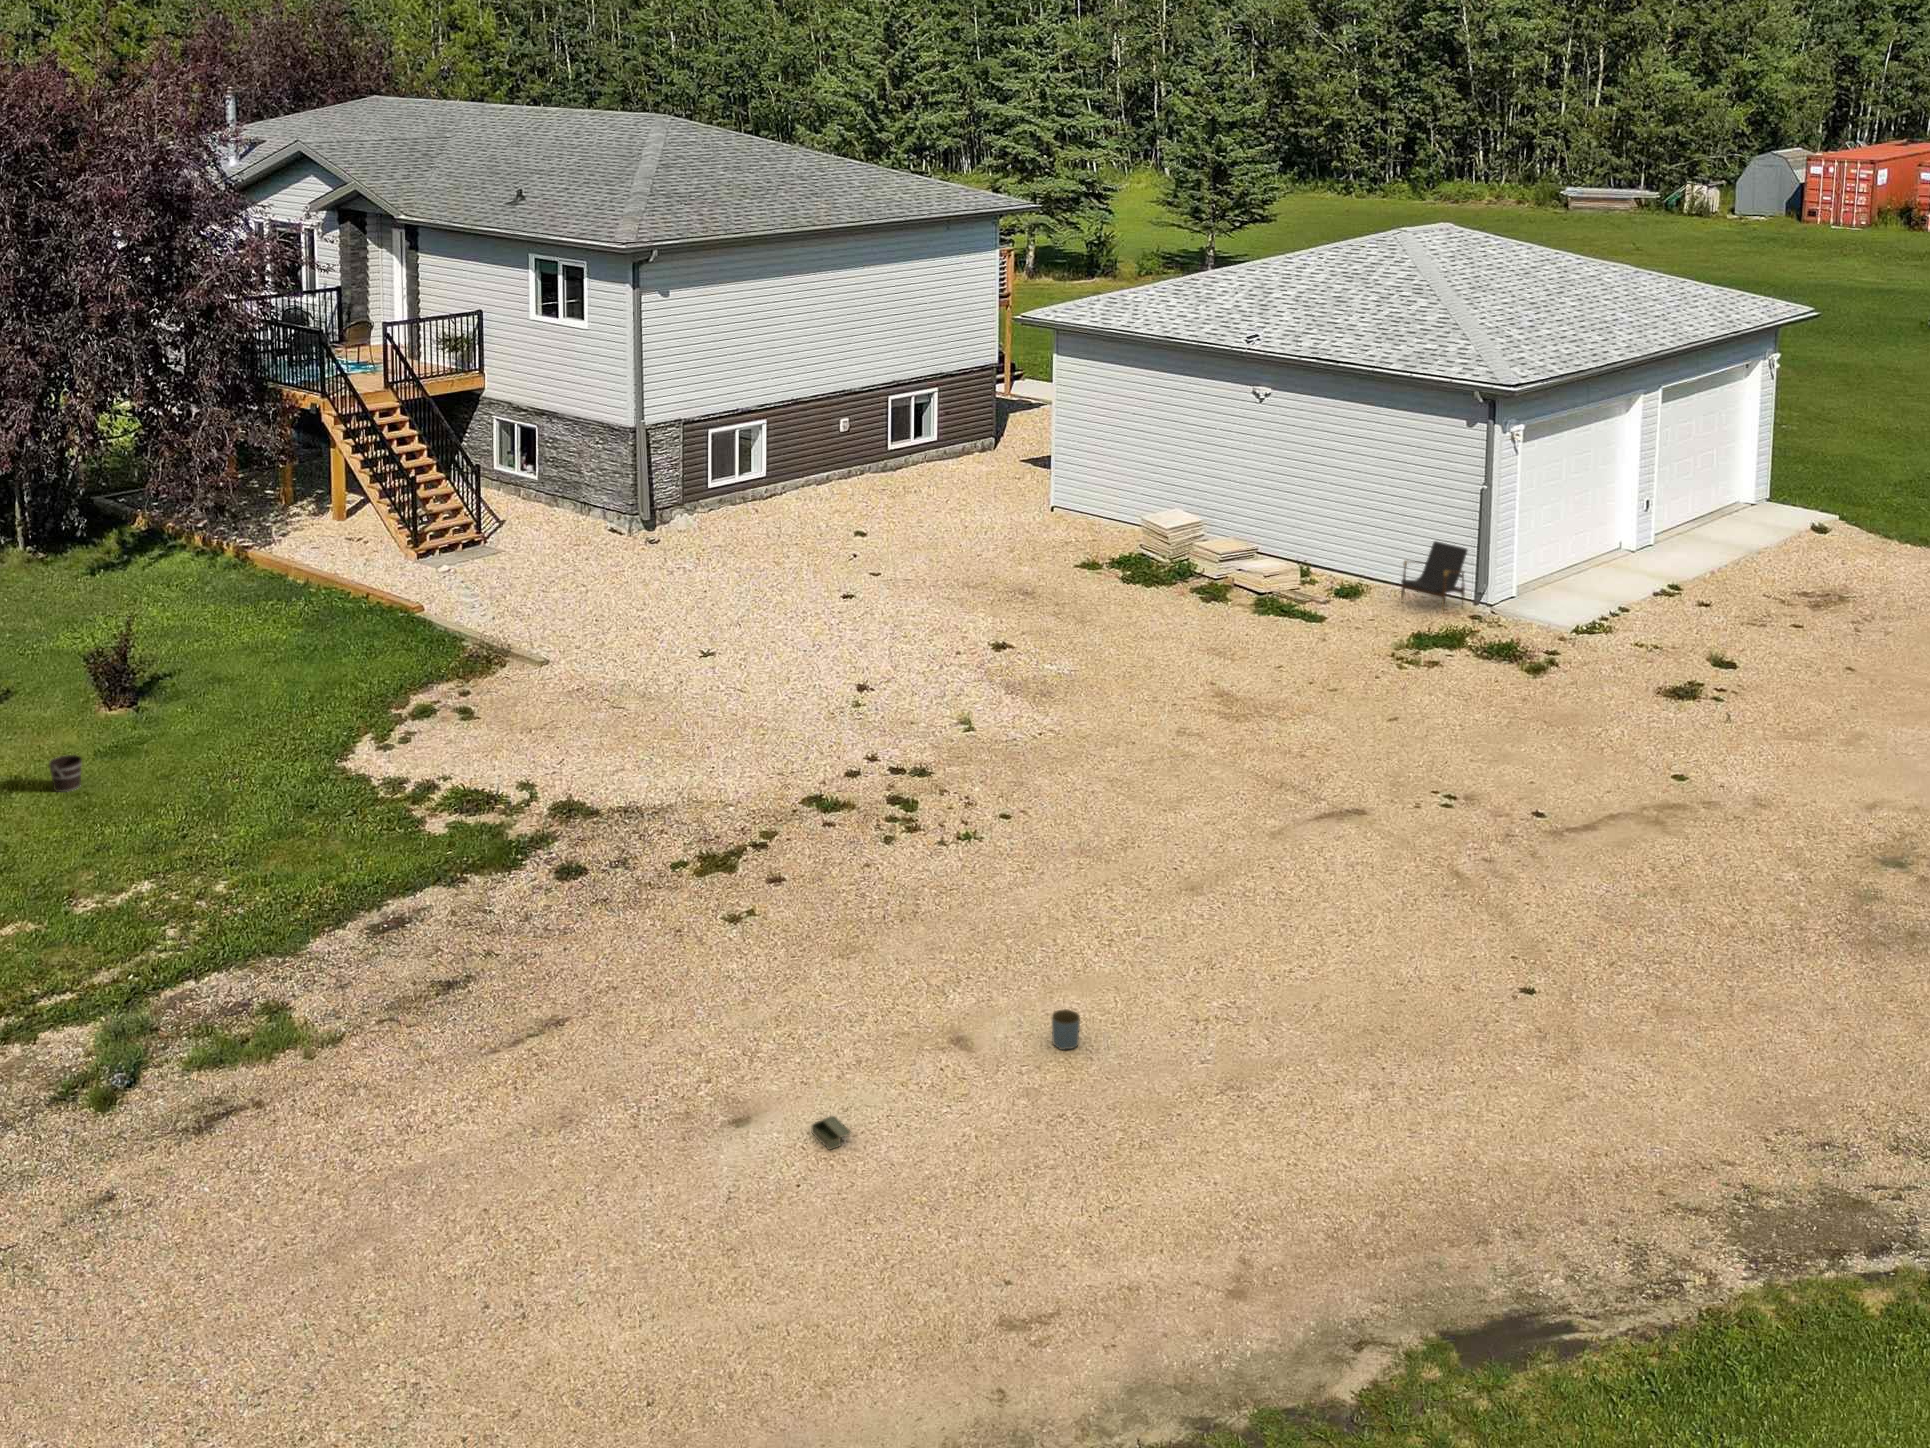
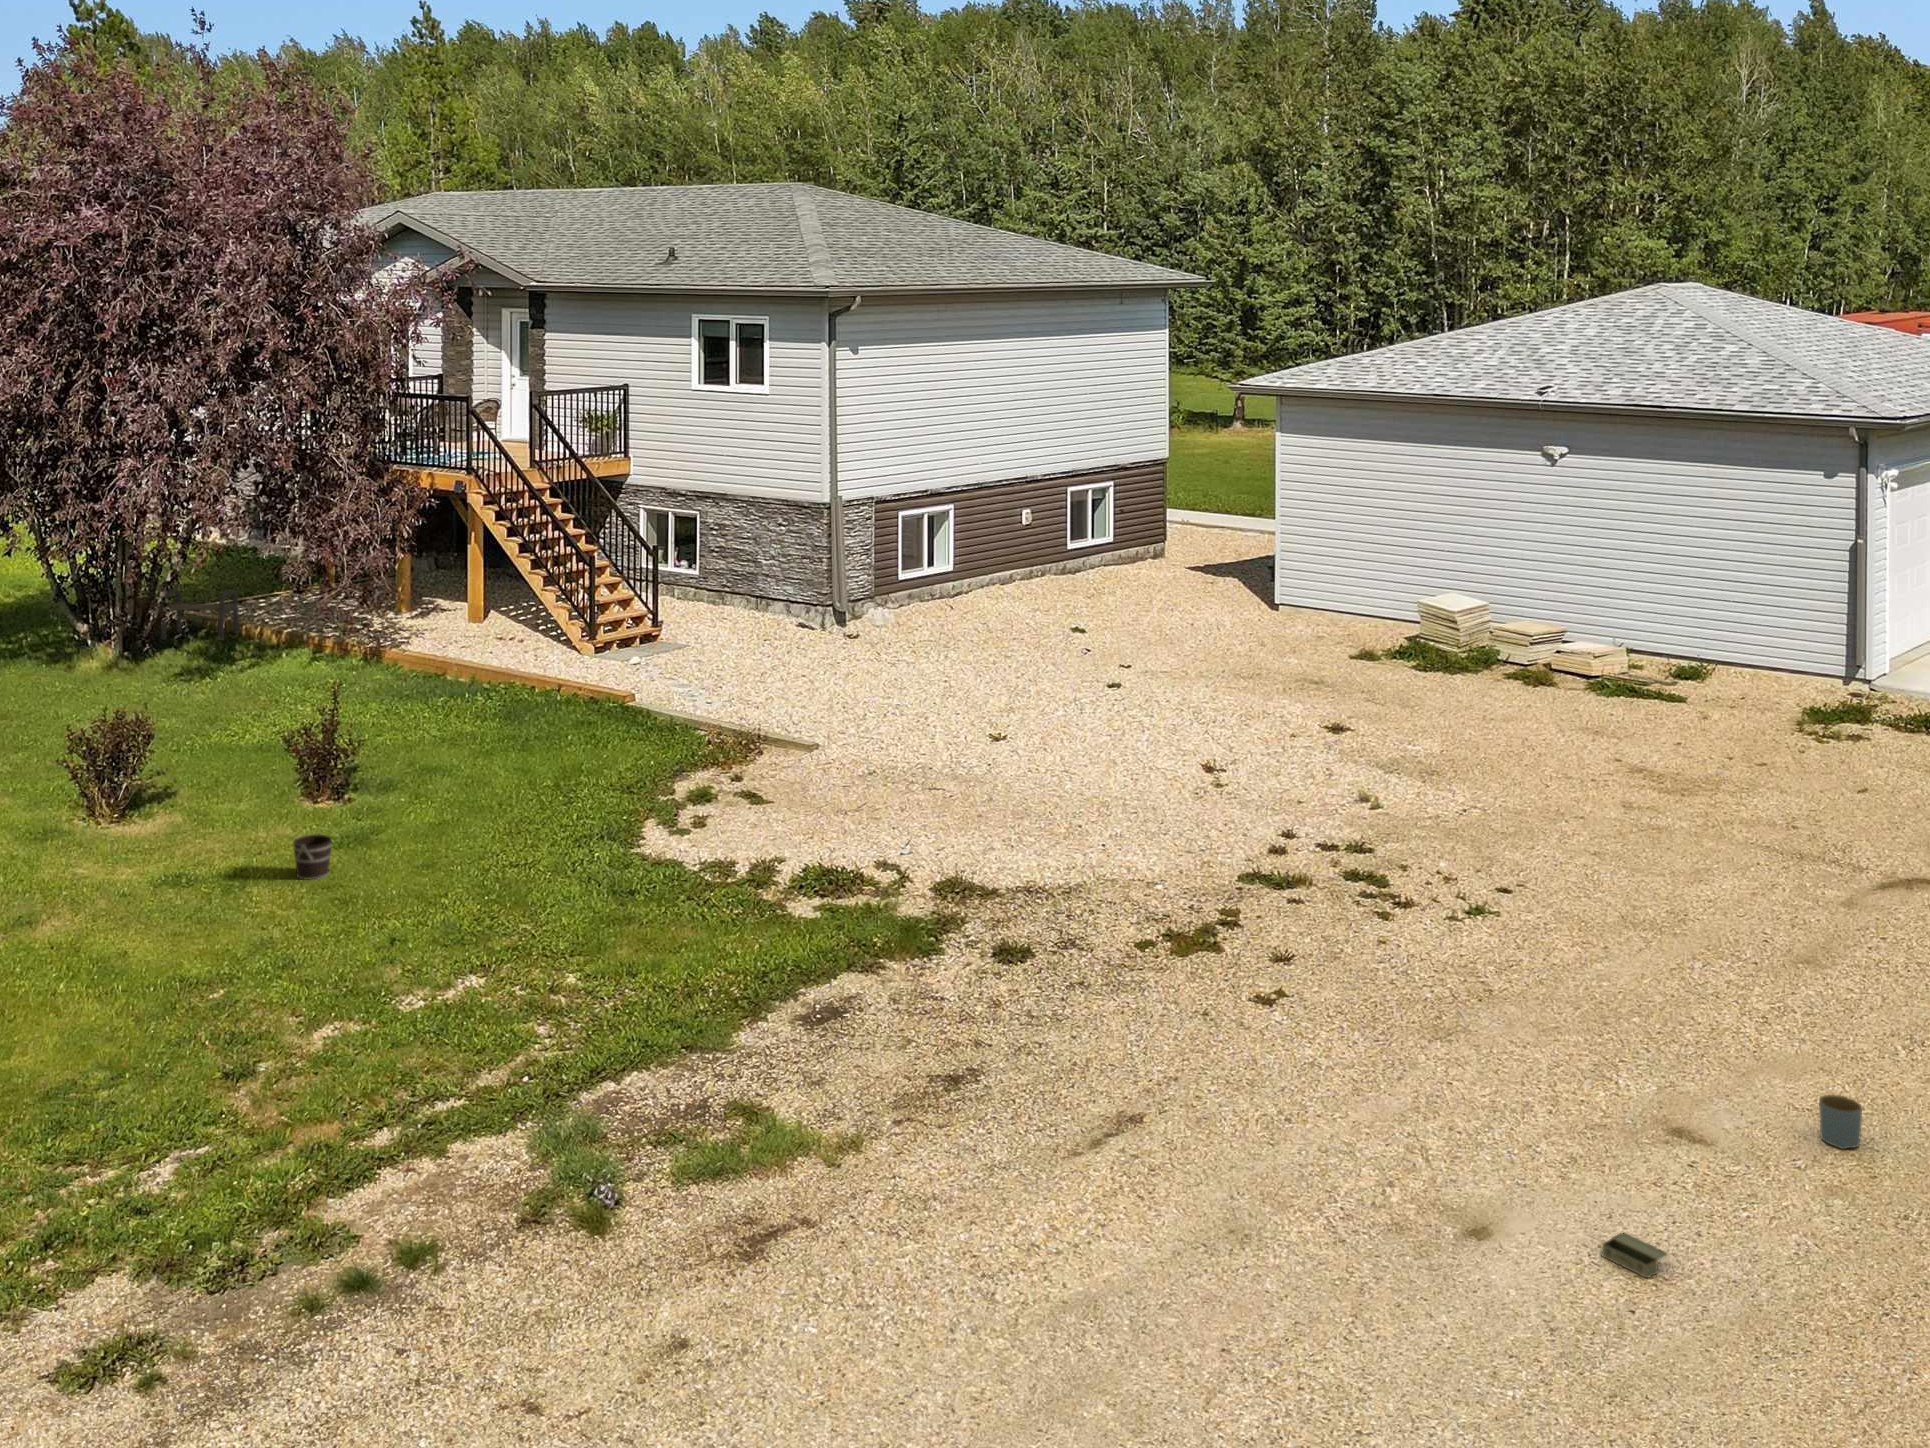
bench: none [61,496,132,543] -> present [161,588,239,641]
lounge chair: present [1401,541,1467,612] -> none [1767,611,1843,692]

